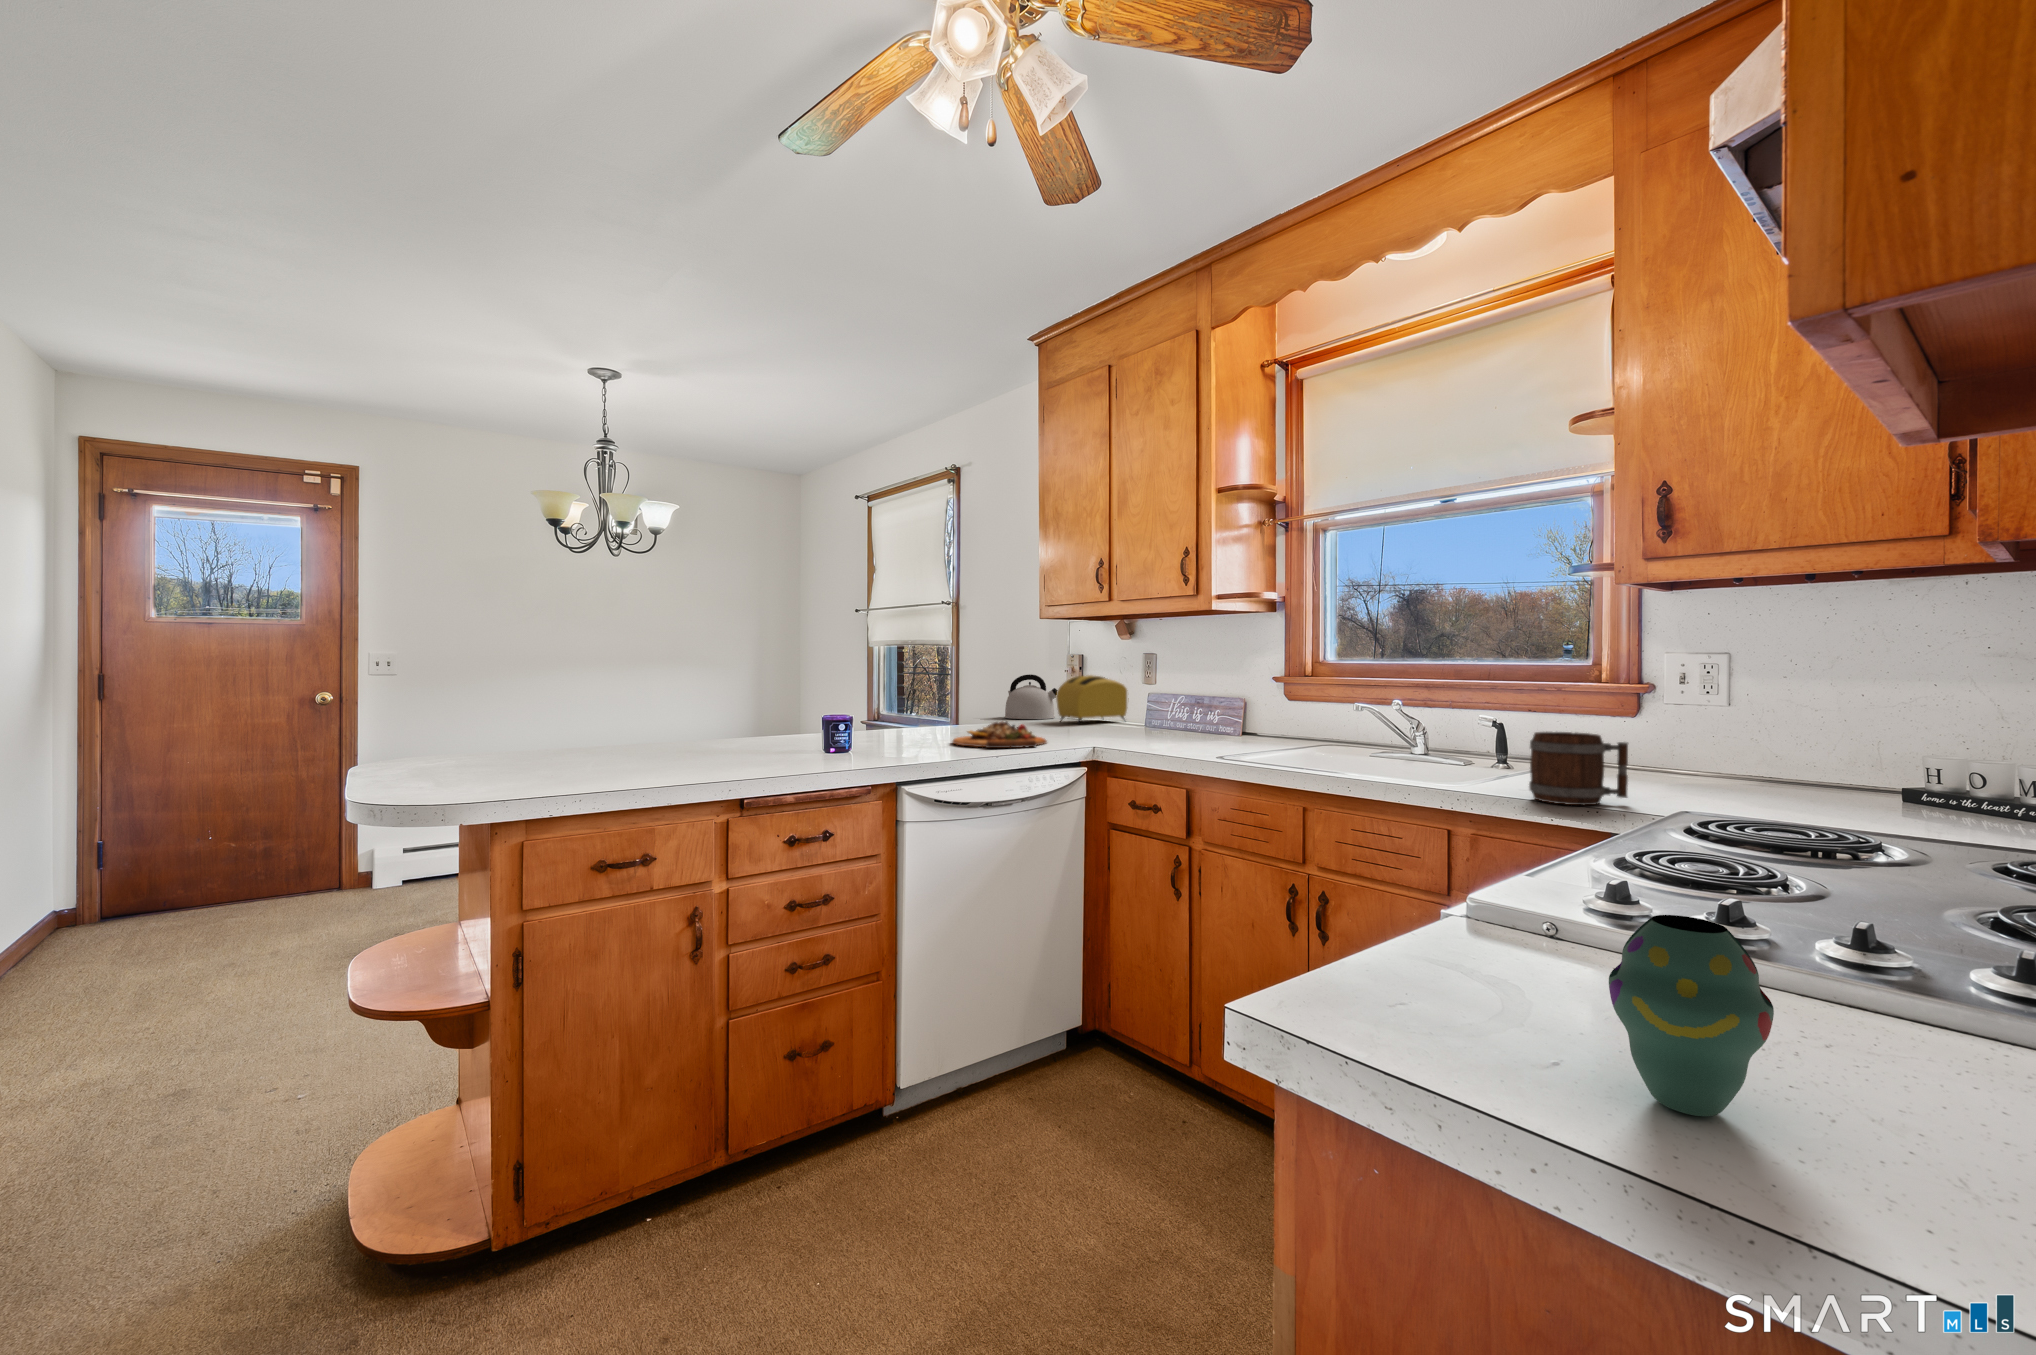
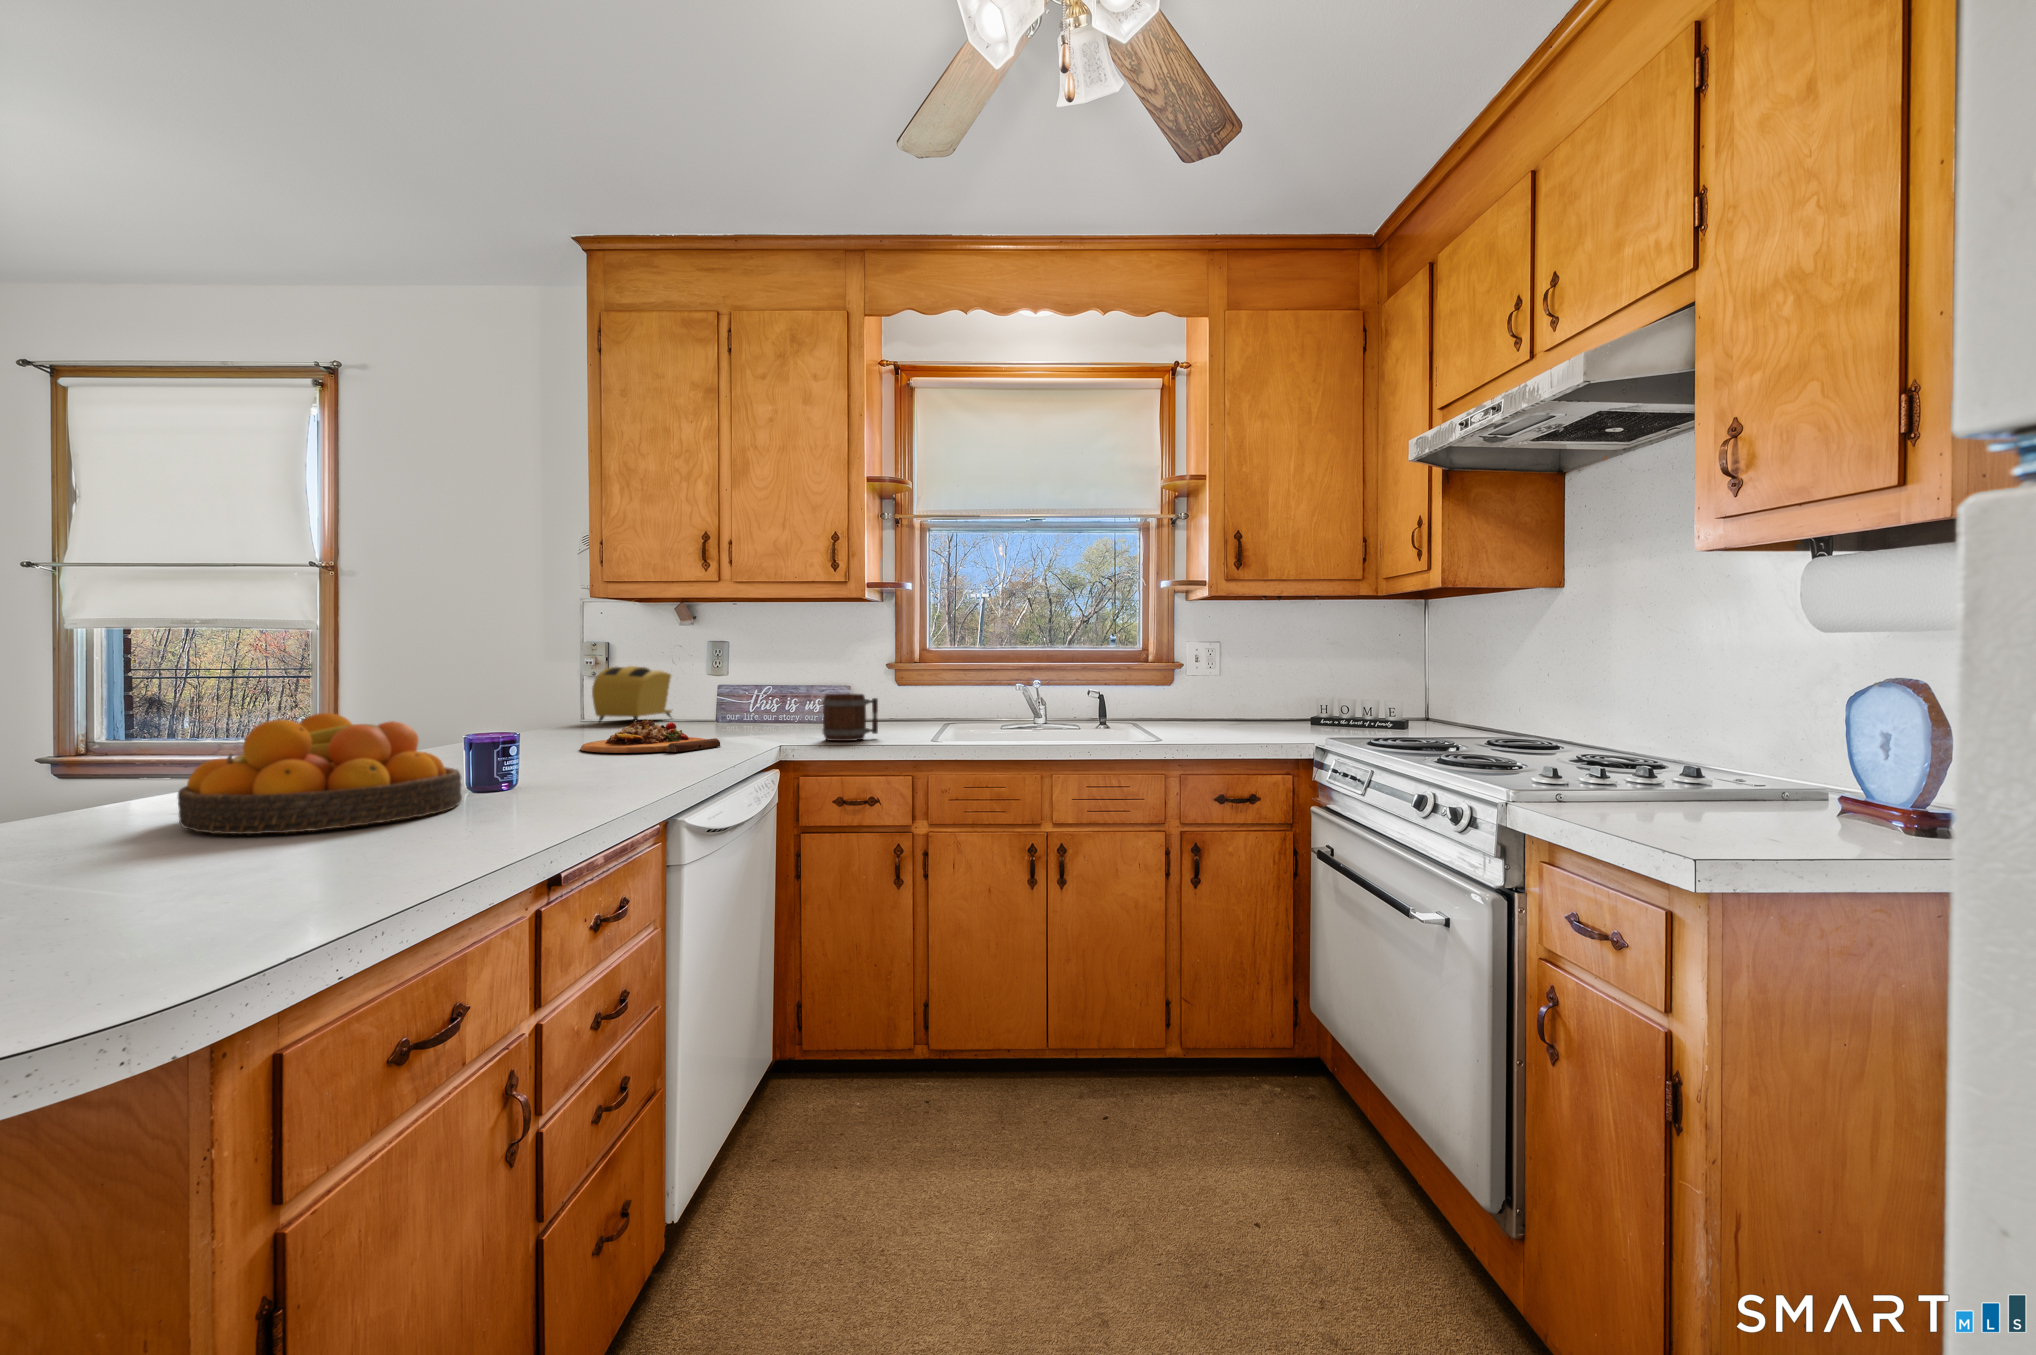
kettle: present [1005,674,1057,719] -> none [483,667,565,724]
fruit bowl: none [647,706,779,771] -> present [178,713,462,834]
mug: present [1529,732,1628,805] -> present [822,694,878,741]
vase: present [1609,915,1774,1116] -> none [1745,744,1821,827]

